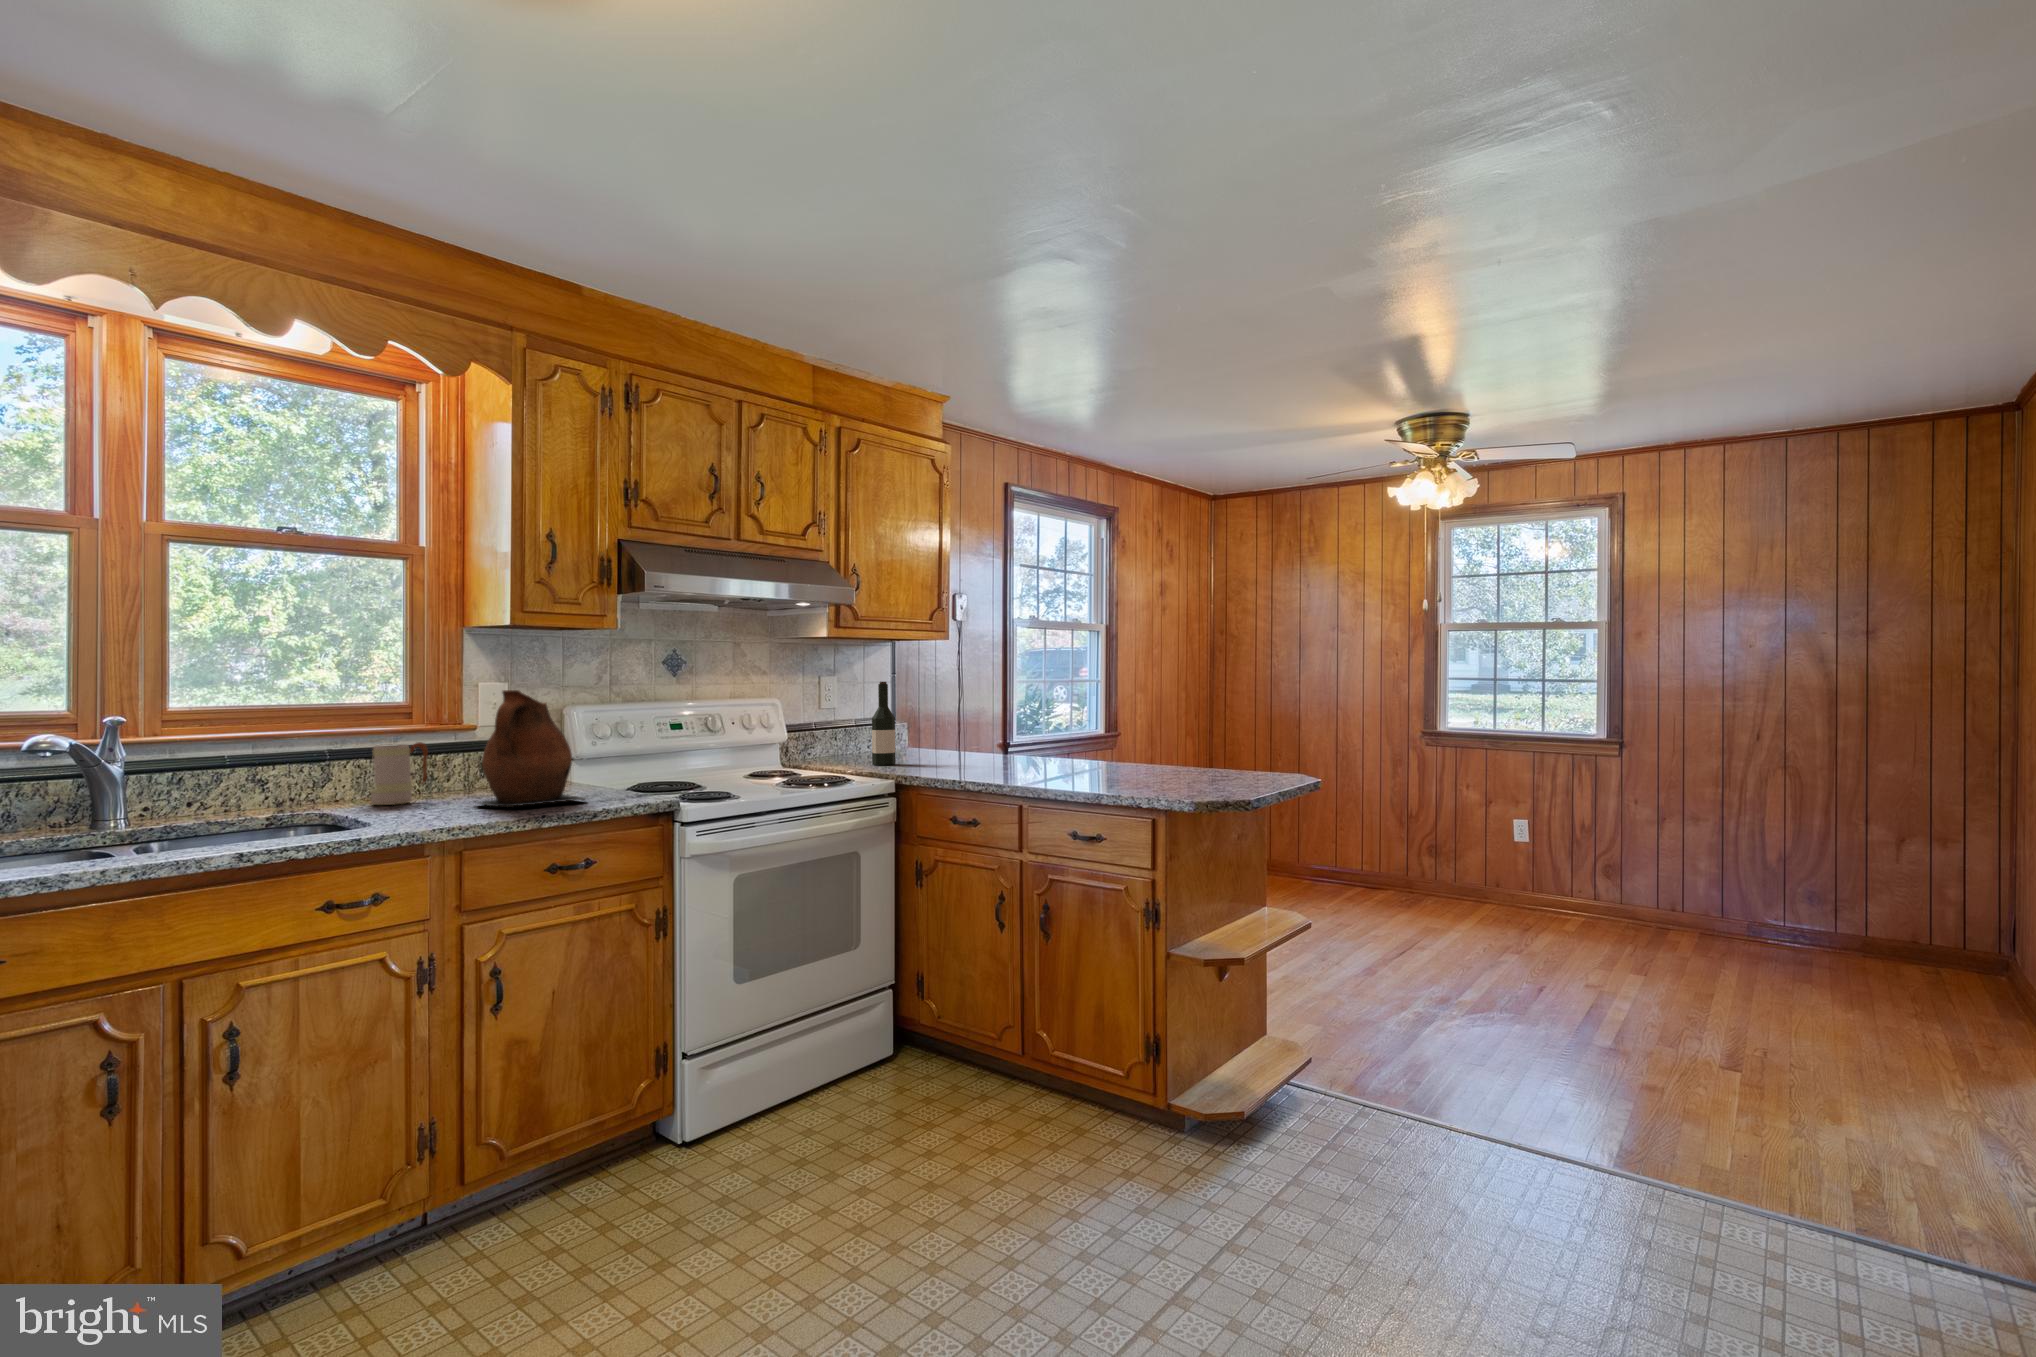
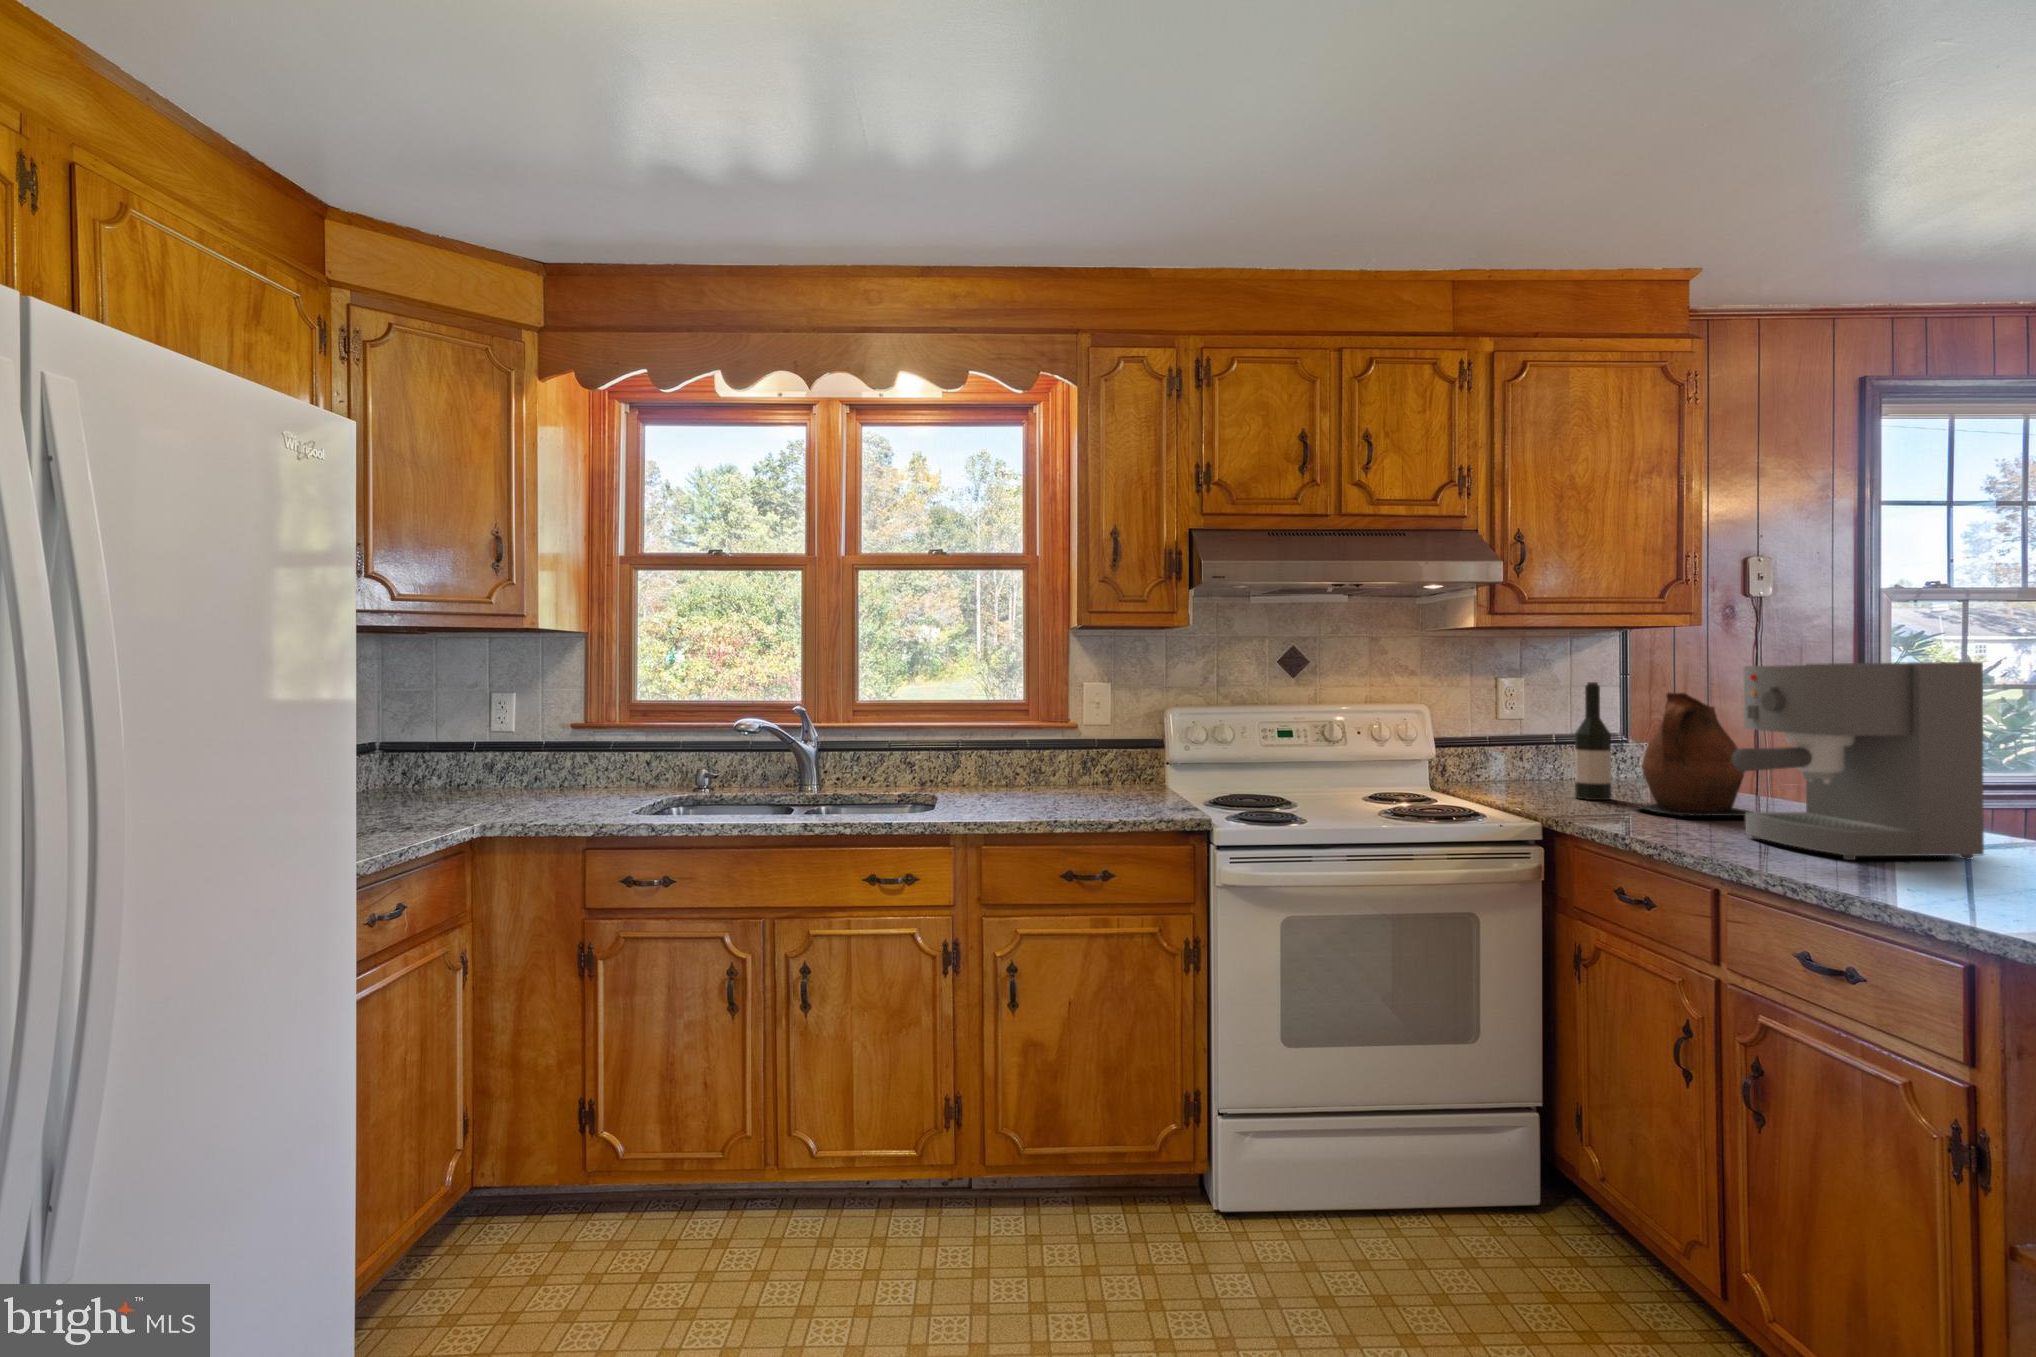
coffee maker: none [1012,665,1117,776] -> present [1732,662,1984,860]
ceramic pitcher: present [475,690,586,807] -> present [1637,692,1752,816]
mug: present [370,742,428,805] -> none [989,738,1034,793]

